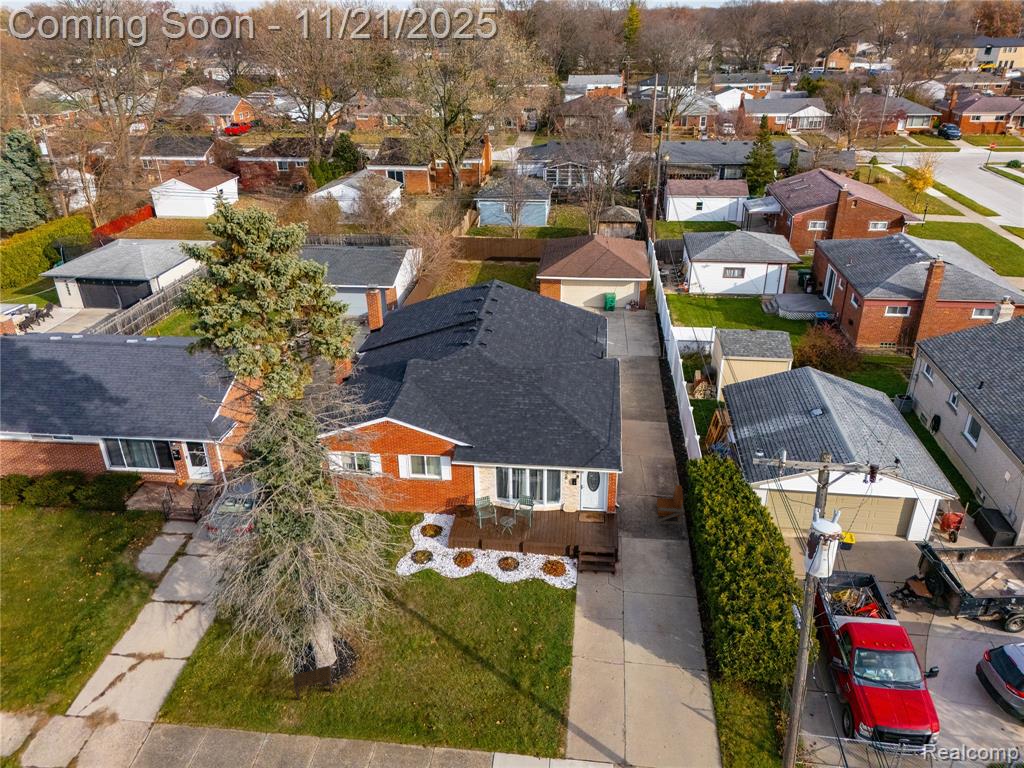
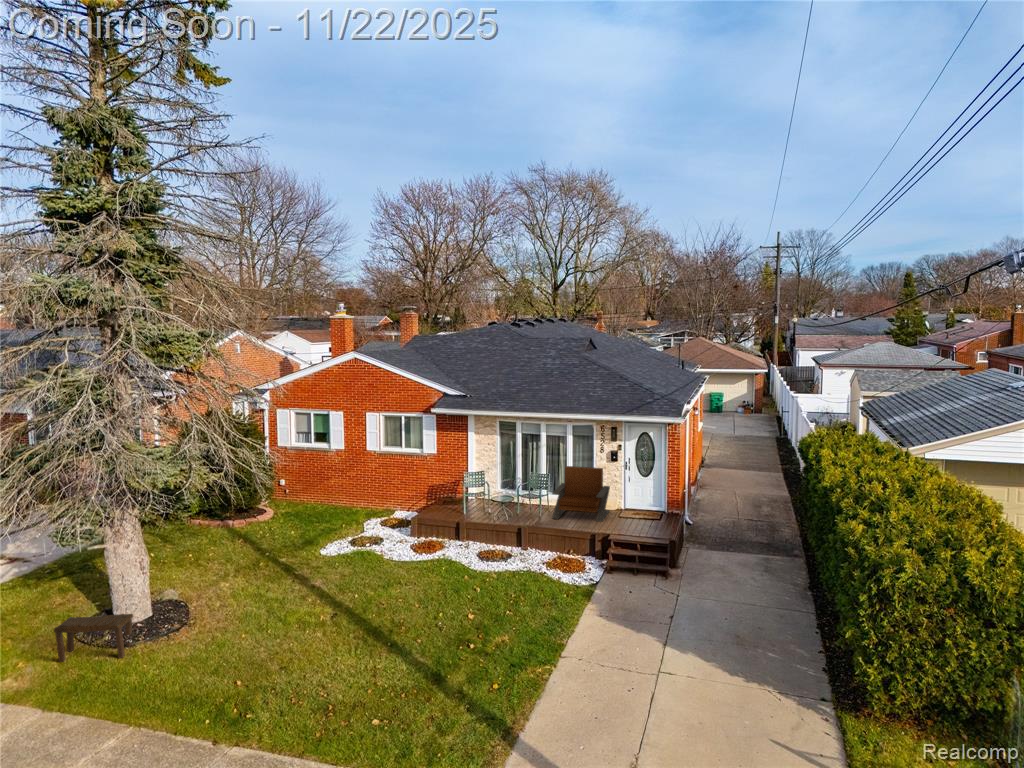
lounge chair: present [655,485,685,525] -> present [552,466,610,522]

